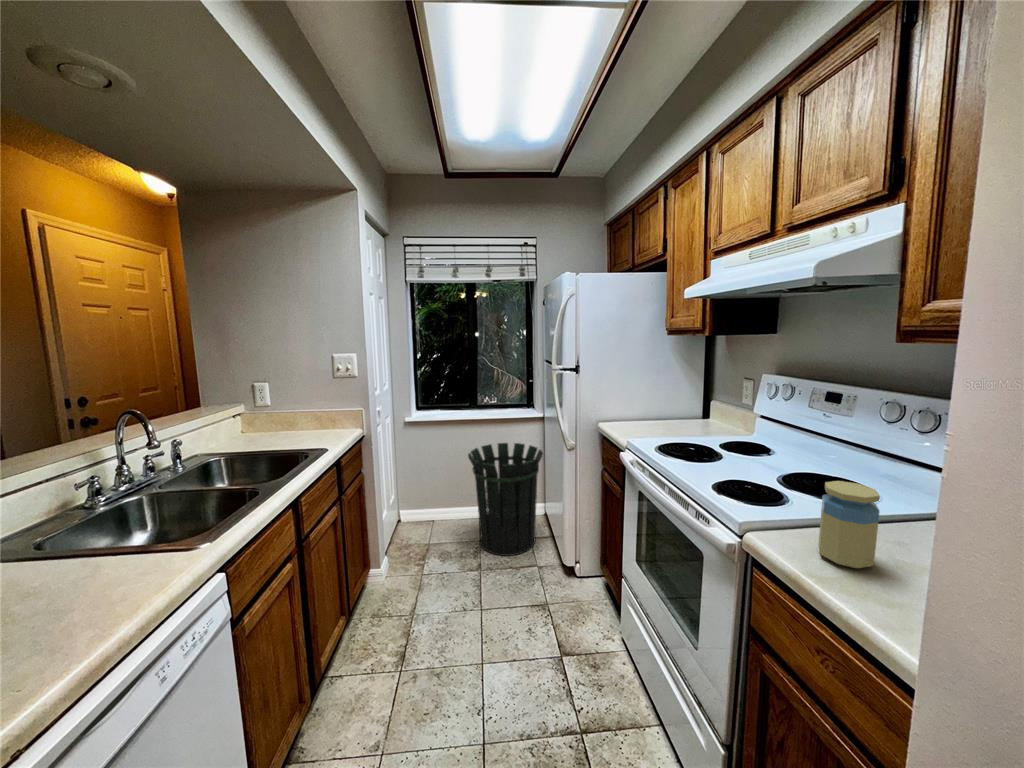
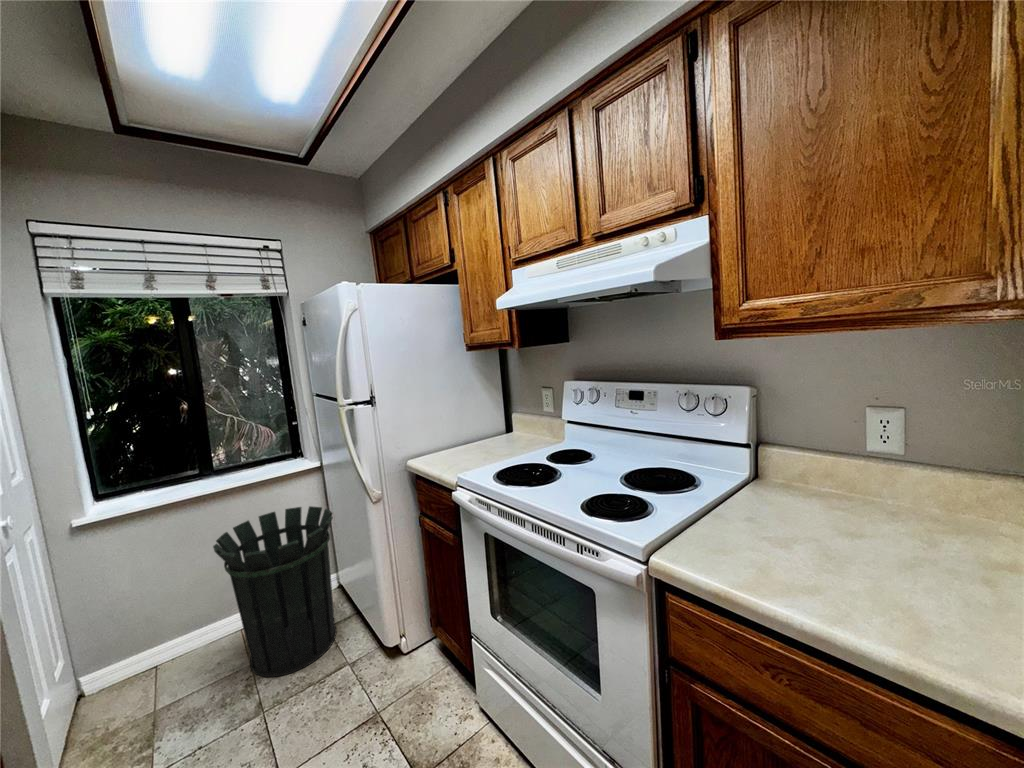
jar: present [818,481,879,568] -> none [719,478,771,565]

